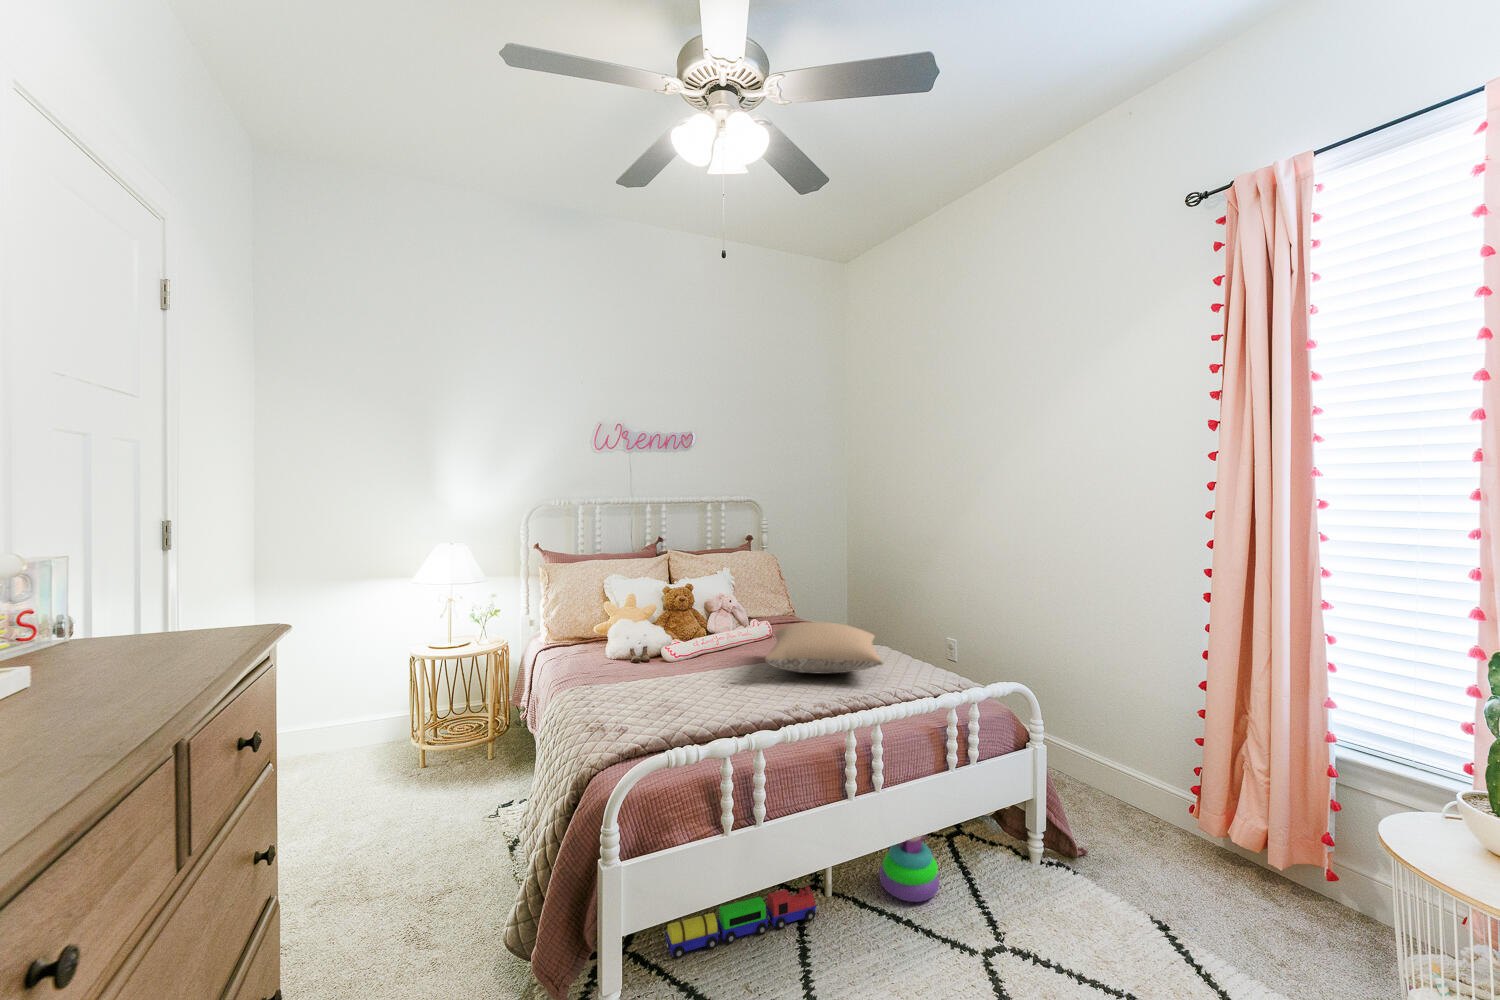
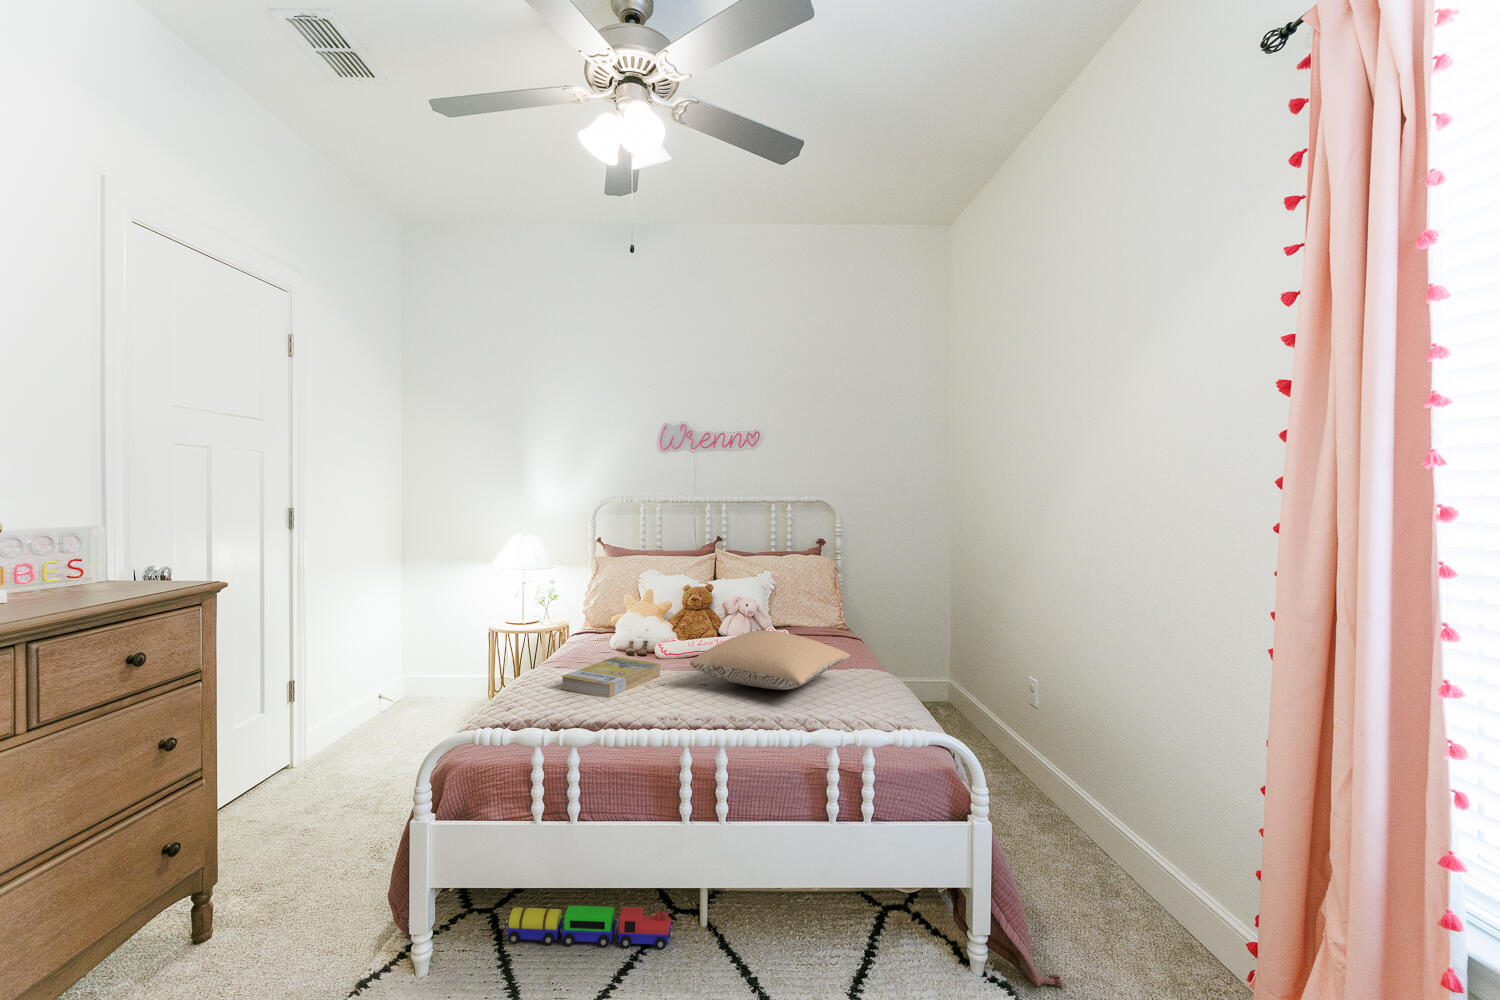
book: none [647,665,715,704] -> present [561,657,660,698]
stacking toy: present [879,835,939,902] -> none [759,857,828,969]

